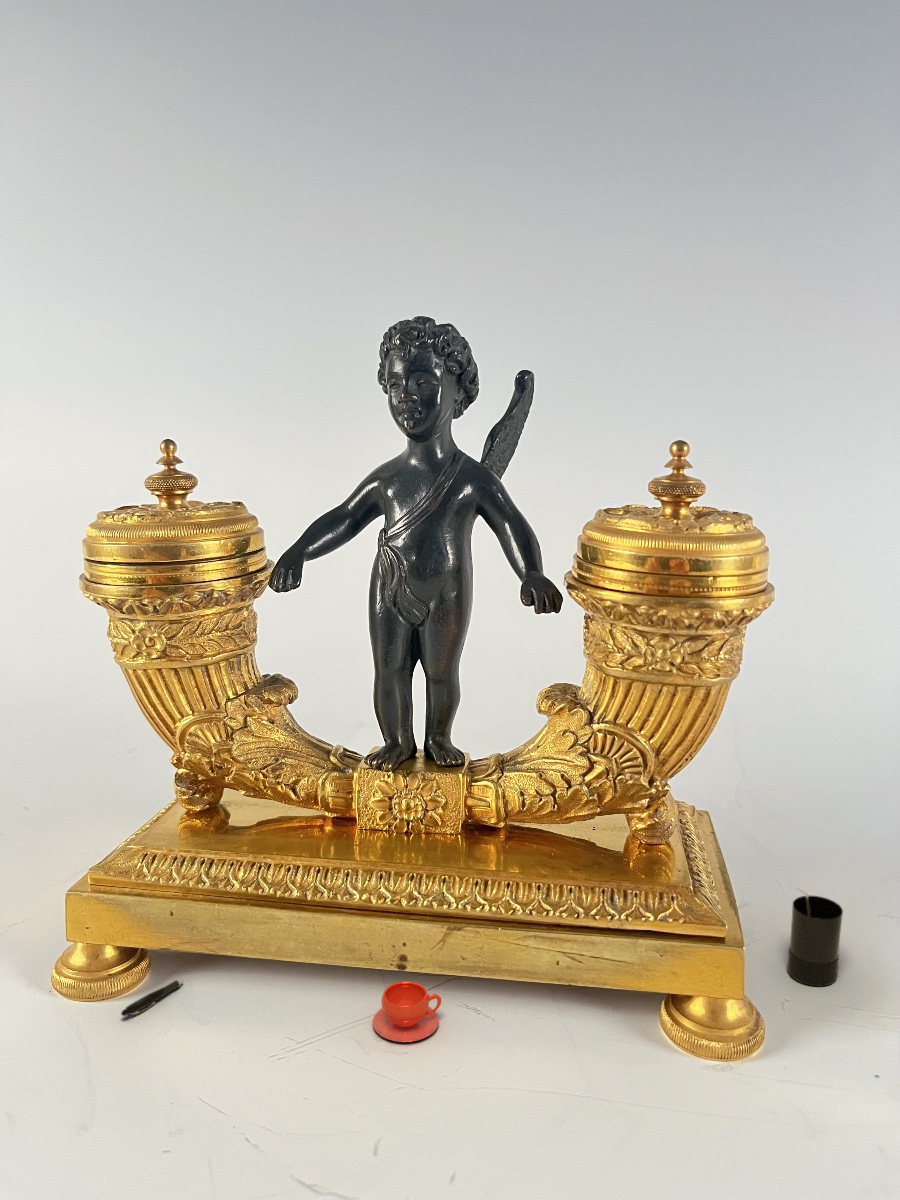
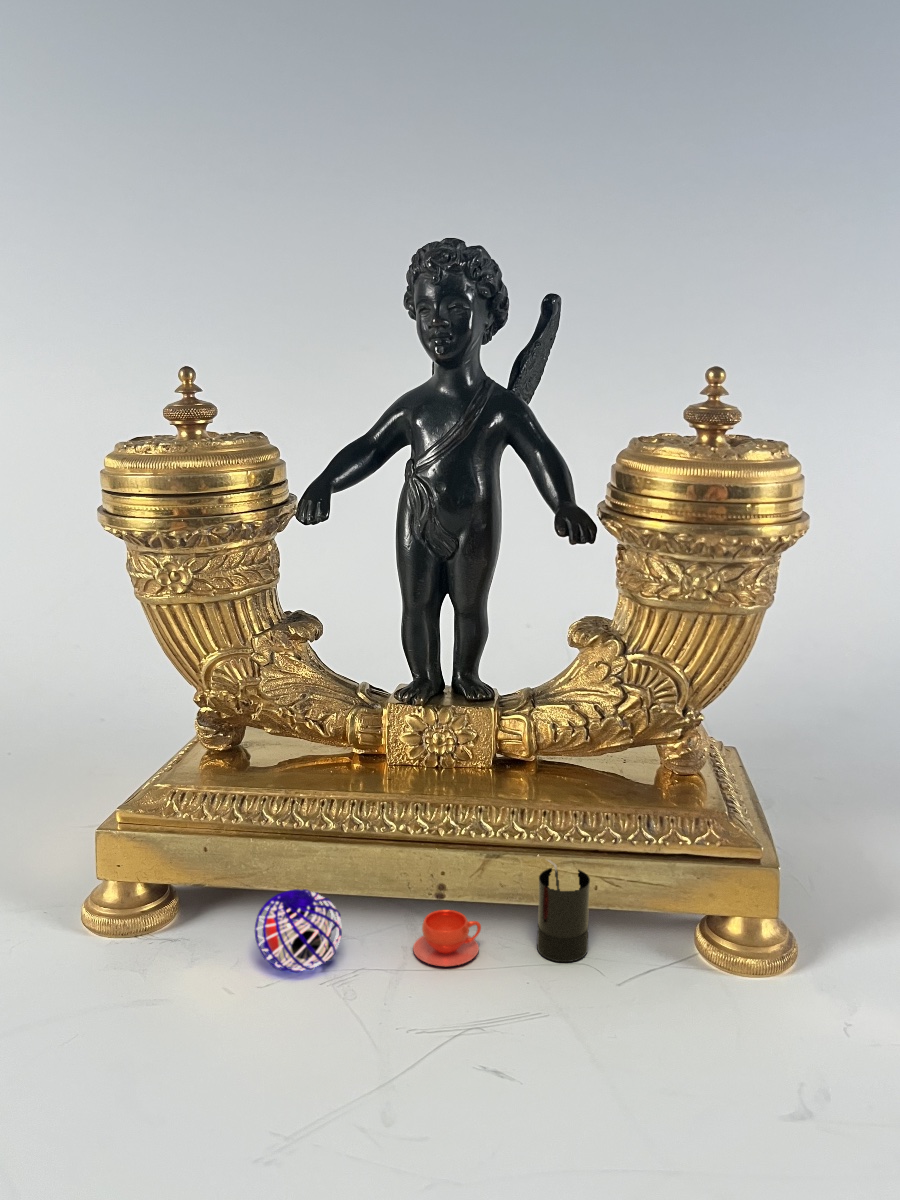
candle: present [787,888,843,986] -> present [537,860,590,962]
decorative orb: none [211,959,300,1047] -> present [255,889,342,973]
pen: present [121,980,183,1016] -> none [162,914,218,947]

